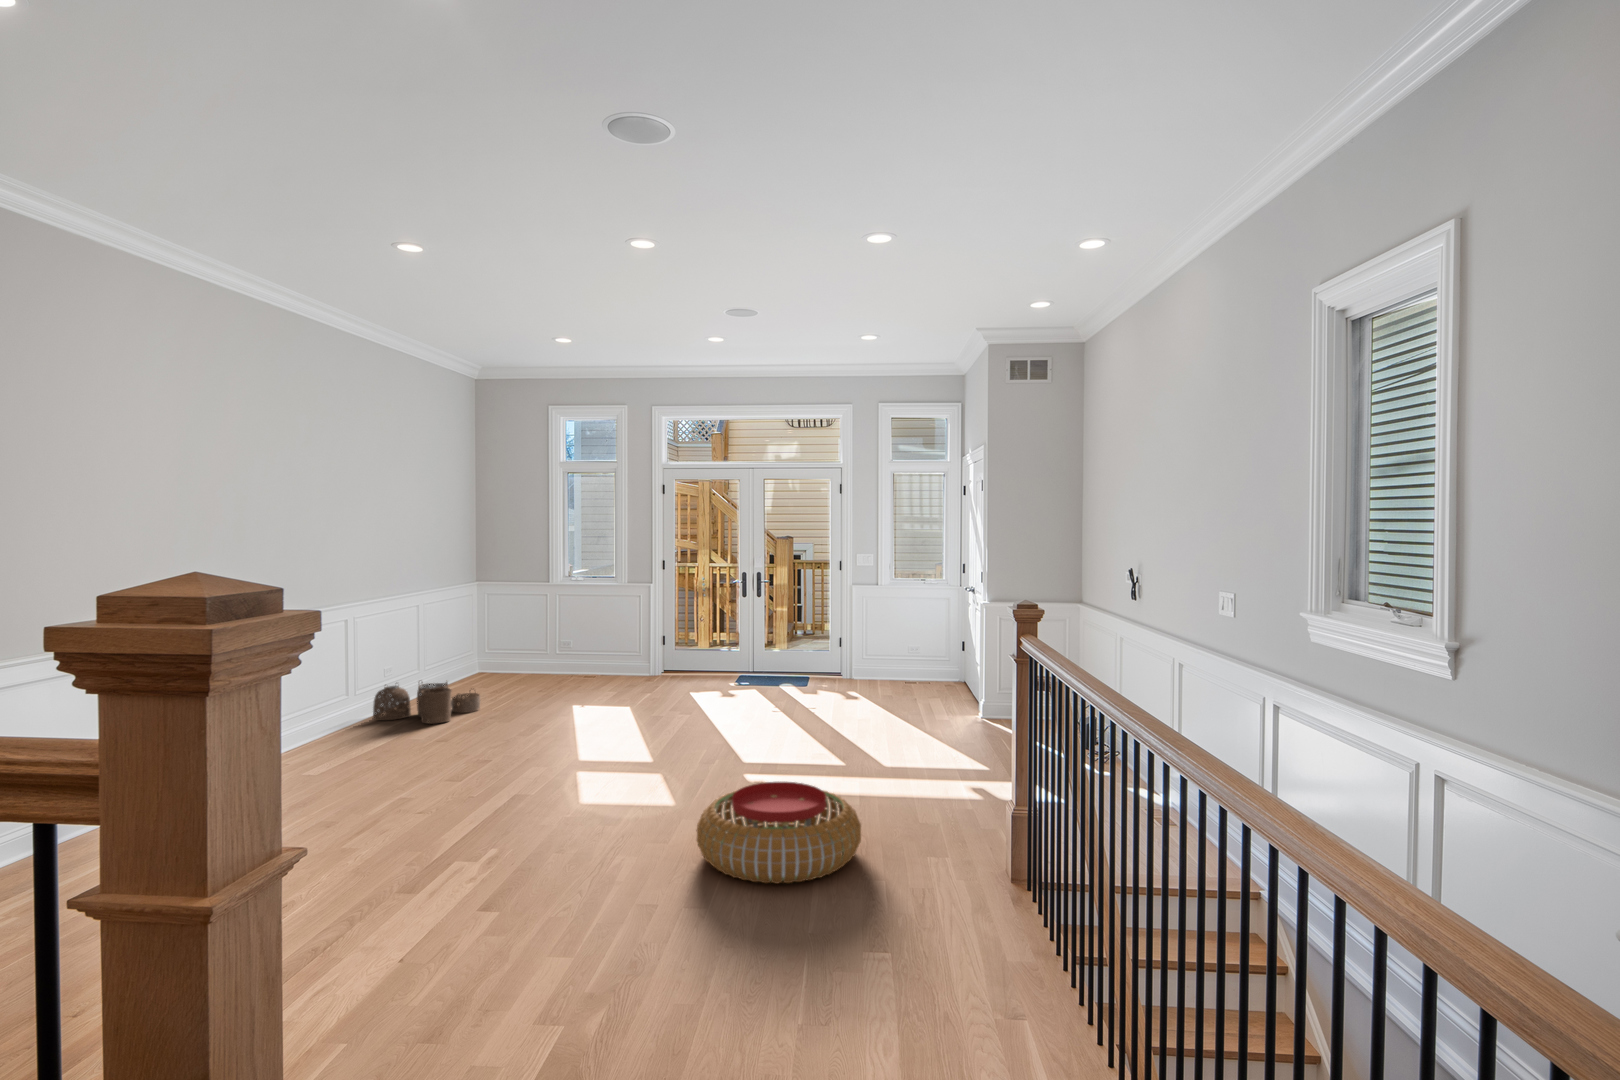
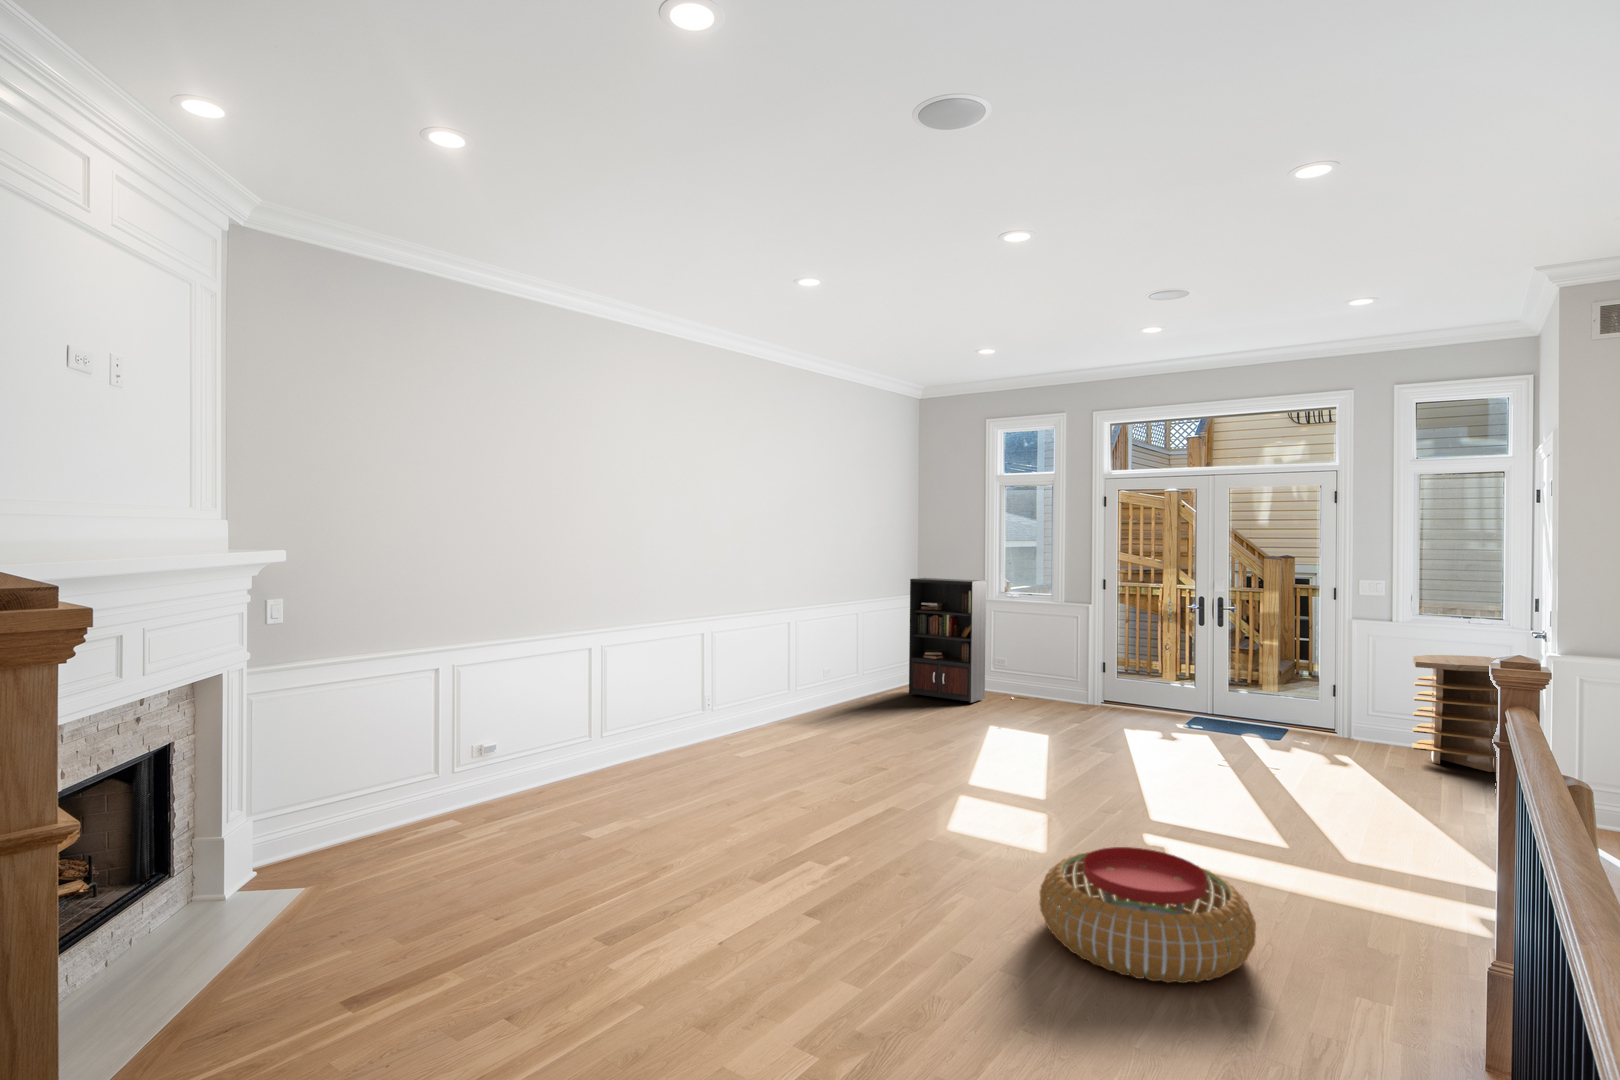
bookcase: none [473,565,580,686] -> present [909,578,1014,703]
side table: none [895,607,960,690] -> present [1412,655,1499,772]
woven basket: present [373,682,480,724] -> none [811,684,904,726]

